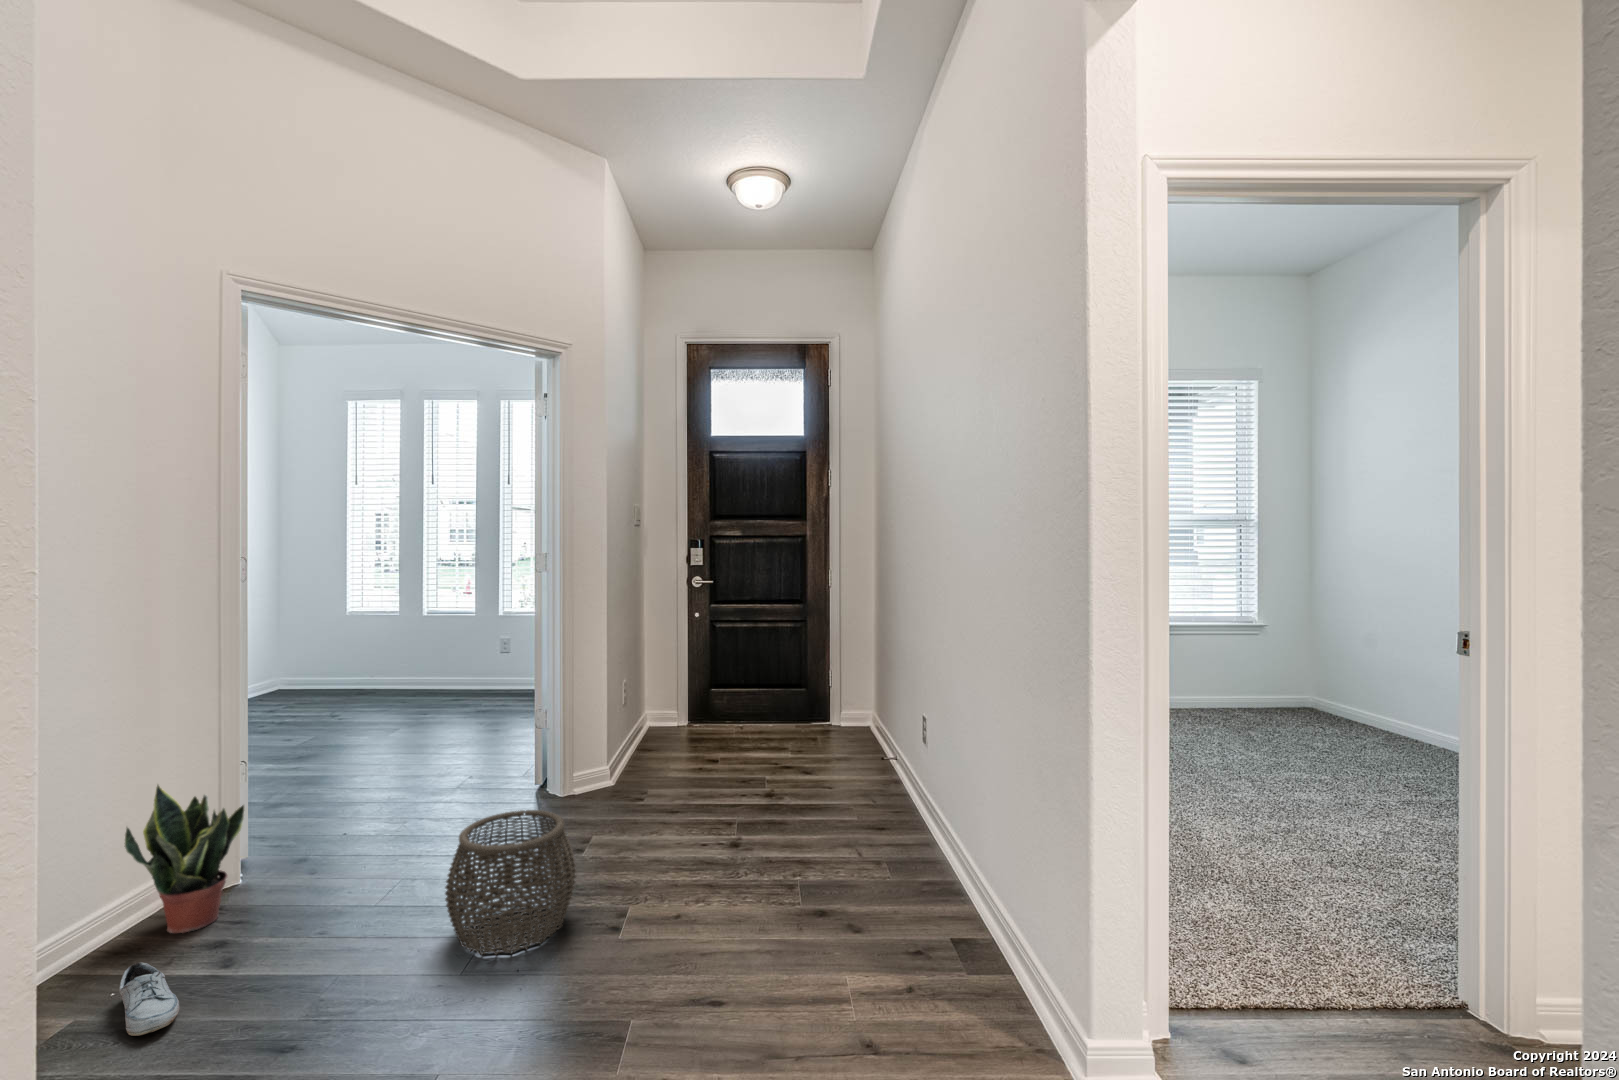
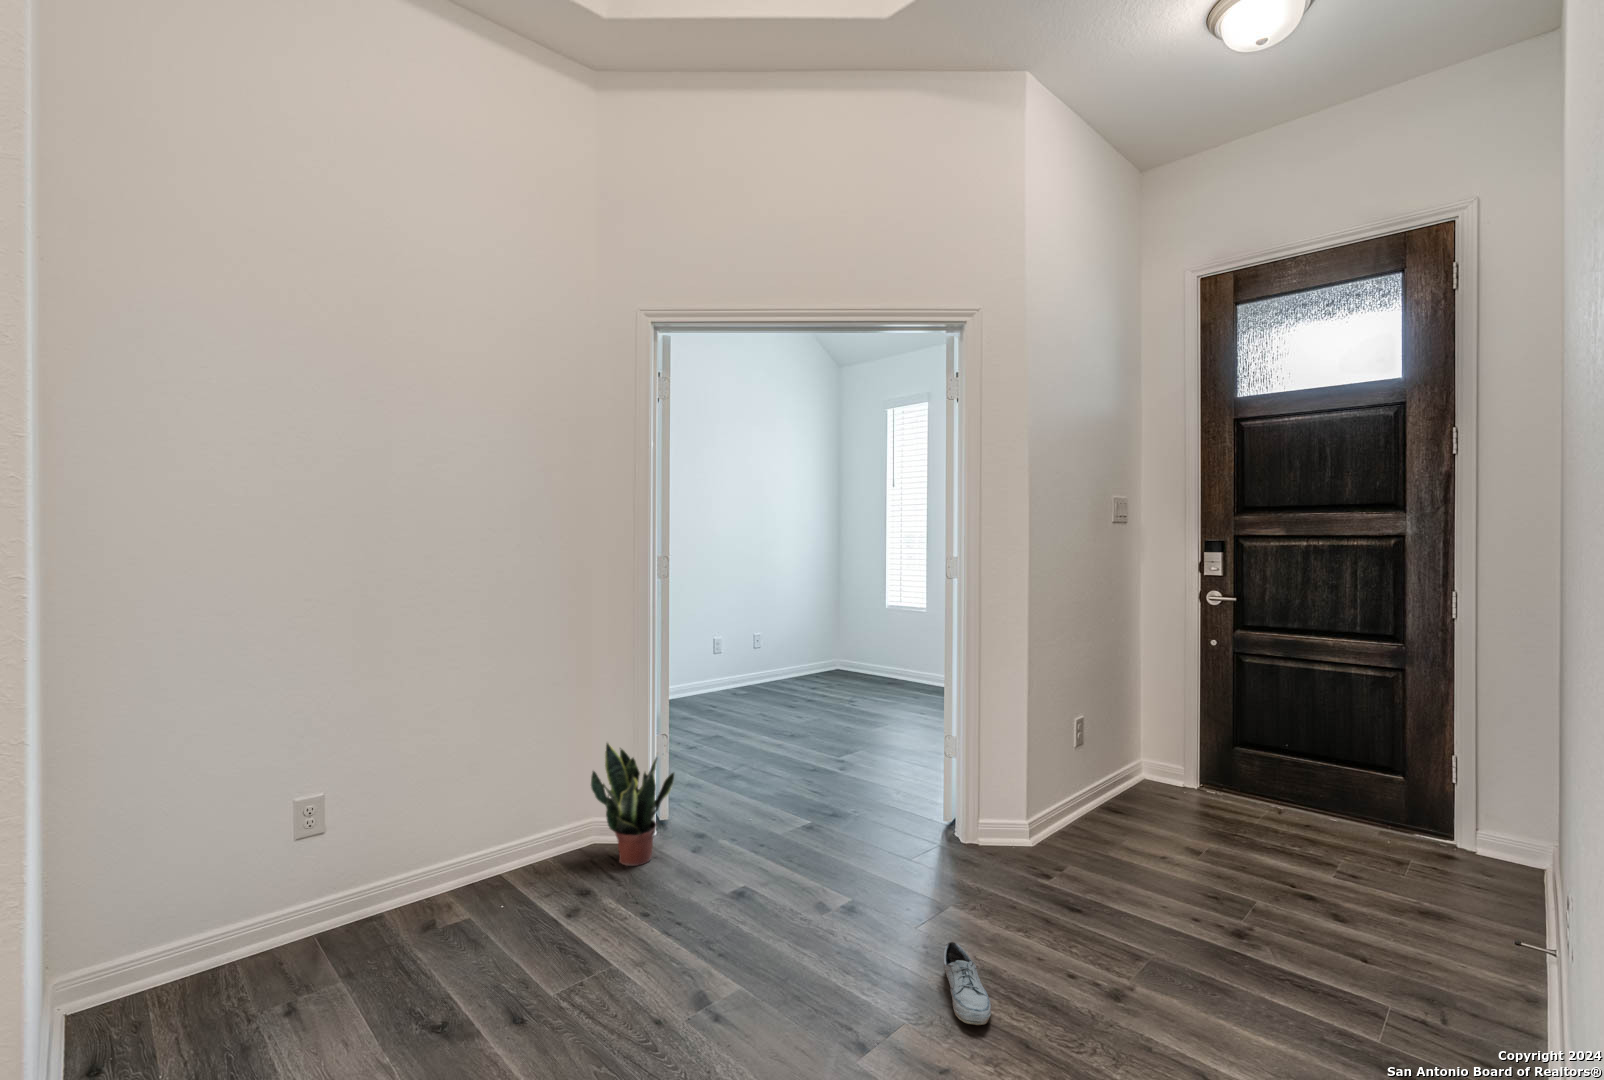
woven basket: present [445,810,576,955] -> none [732,849,865,1014]
shoe: present [119,962,180,1036] -> present [943,942,991,1025]

